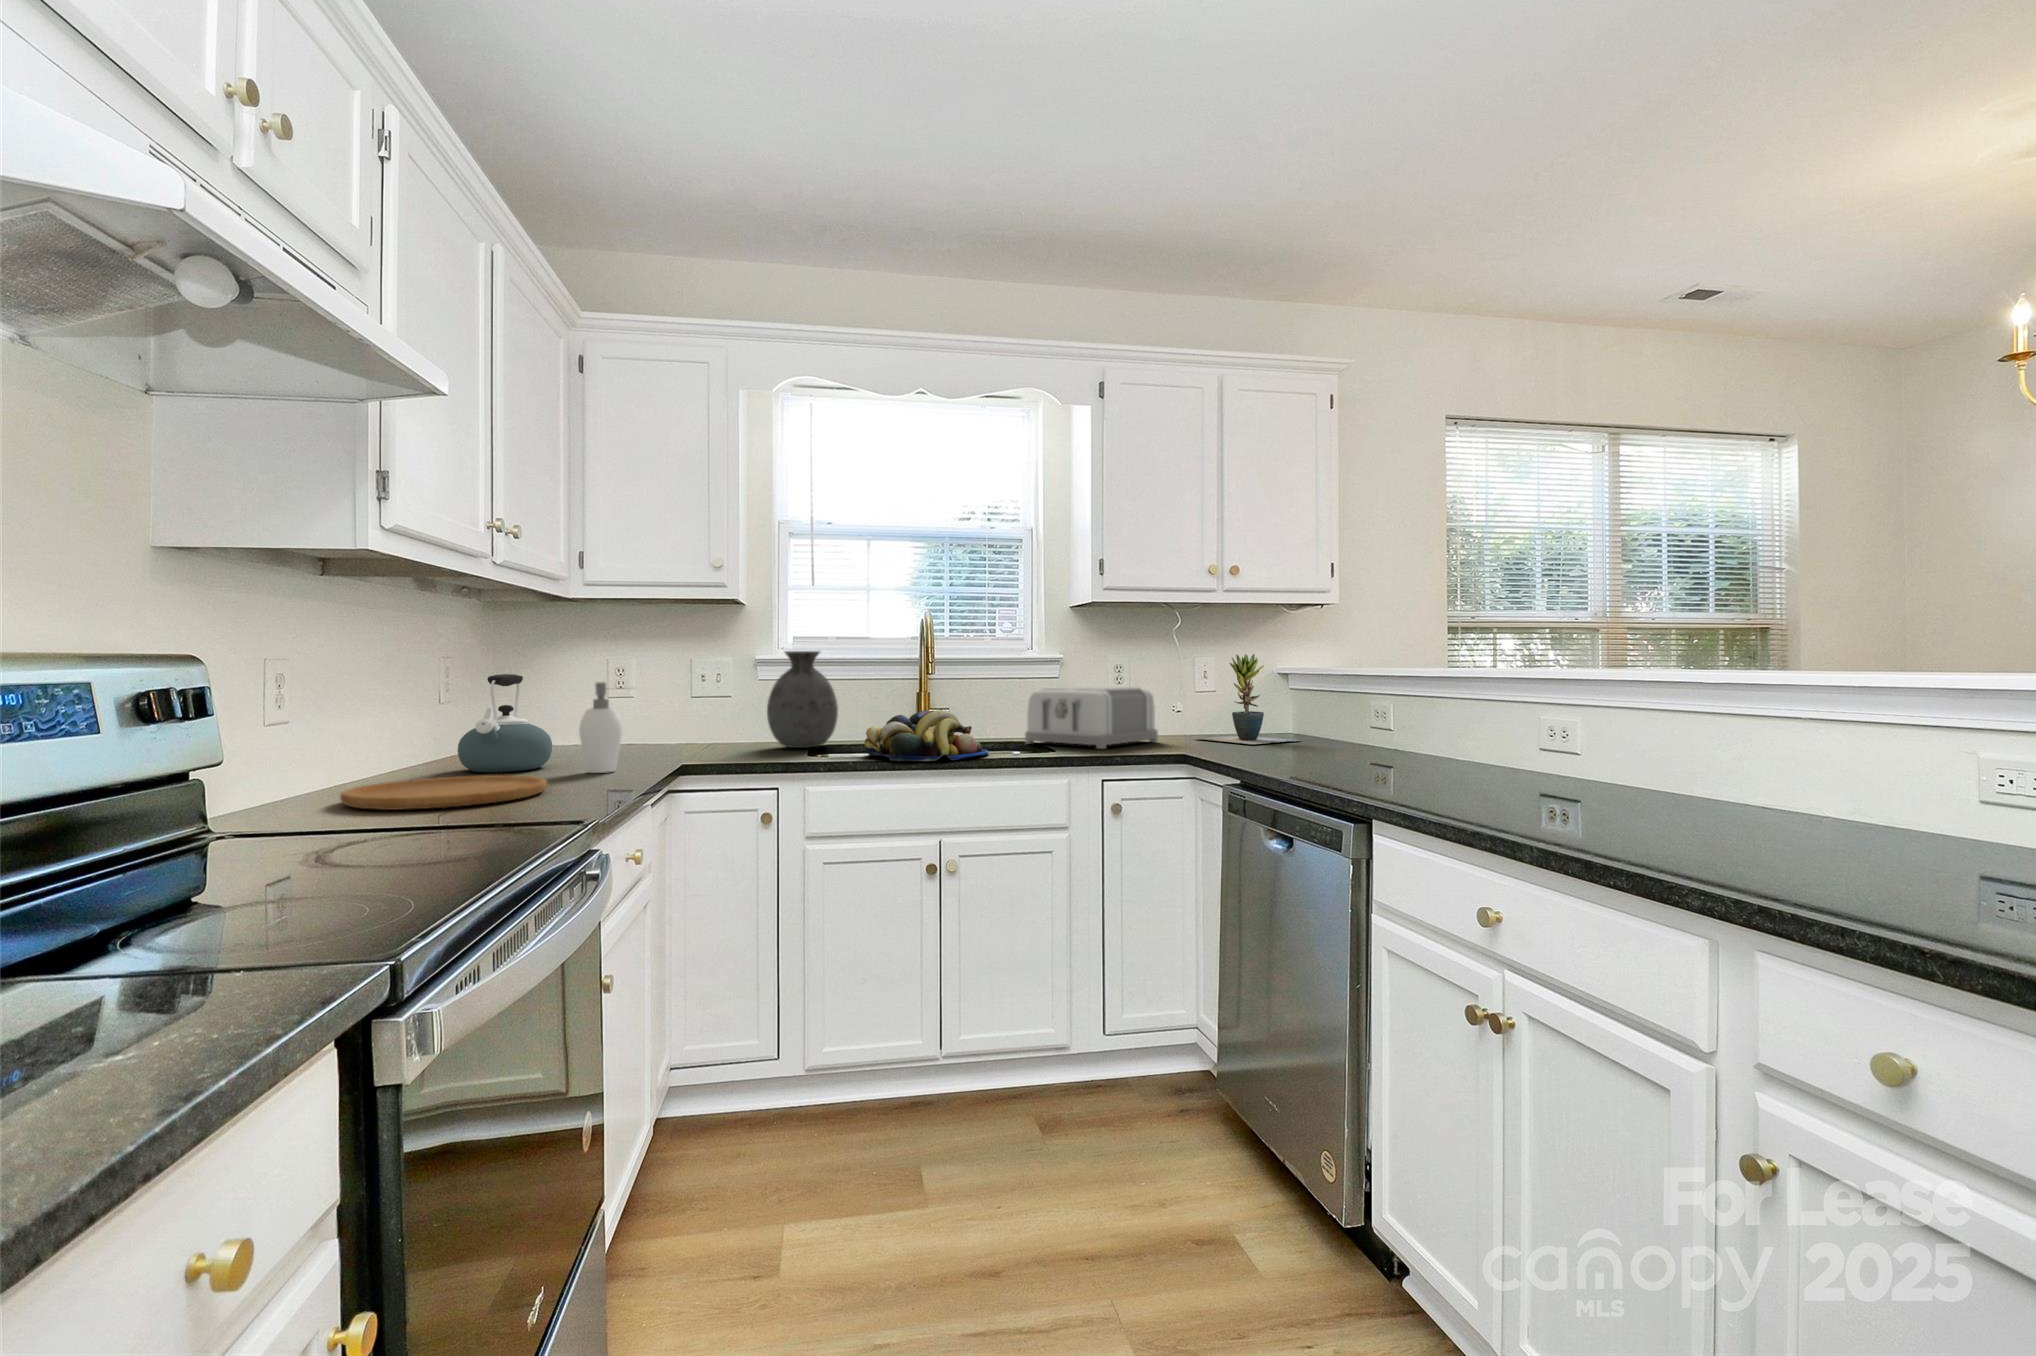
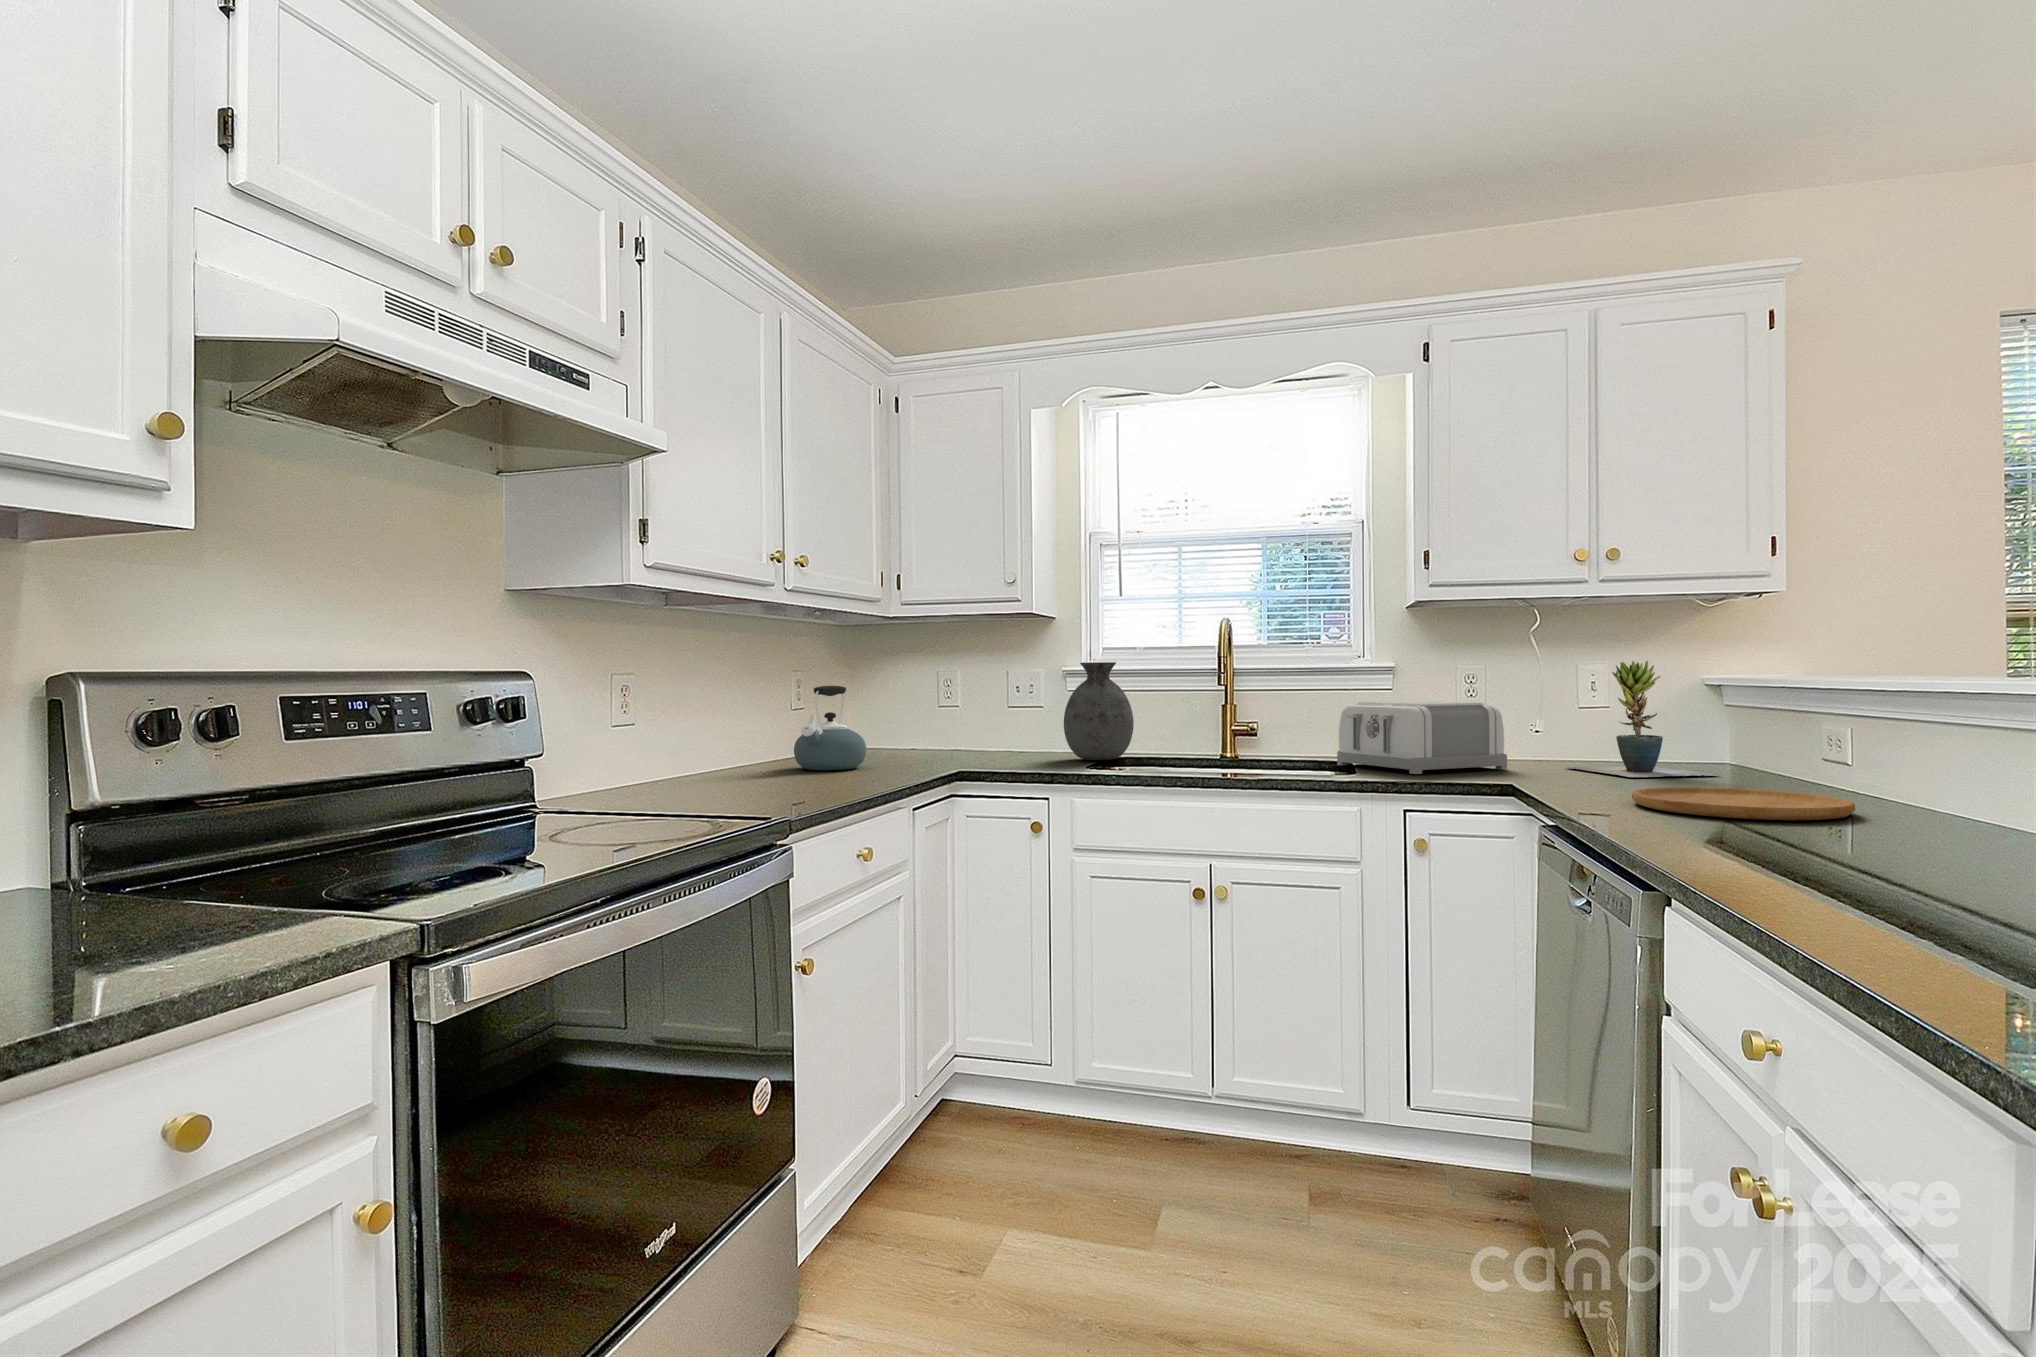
soap dispenser: present [579,682,622,773] -> none [877,693,922,775]
fruit bowl: present [864,710,988,761] -> none [1141,725,1274,778]
cutting board: present [340,775,547,810] -> present [1632,787,1855,820]

